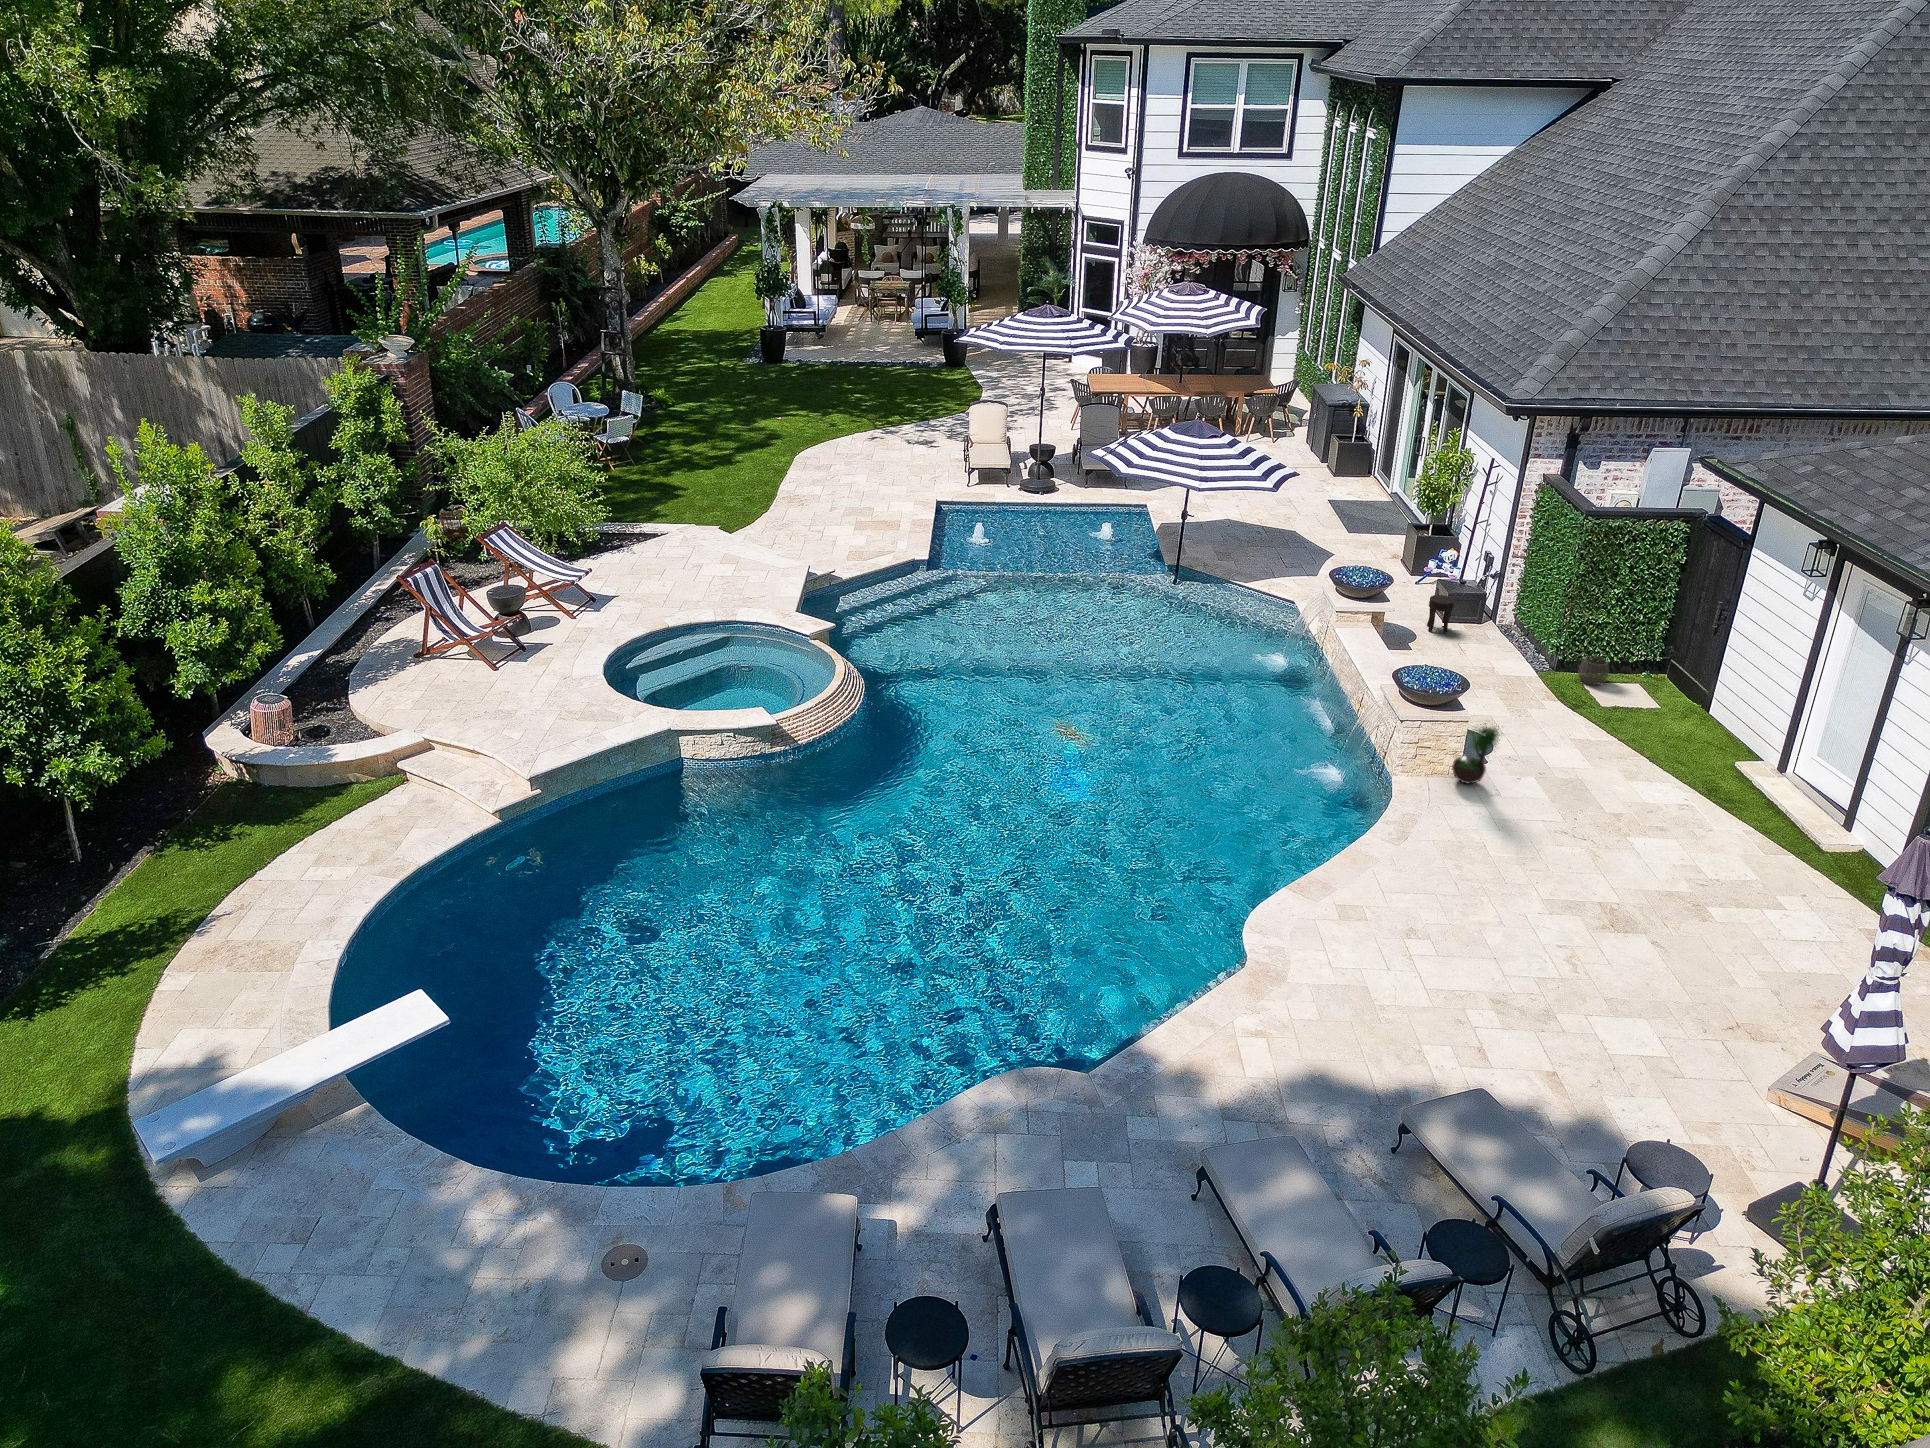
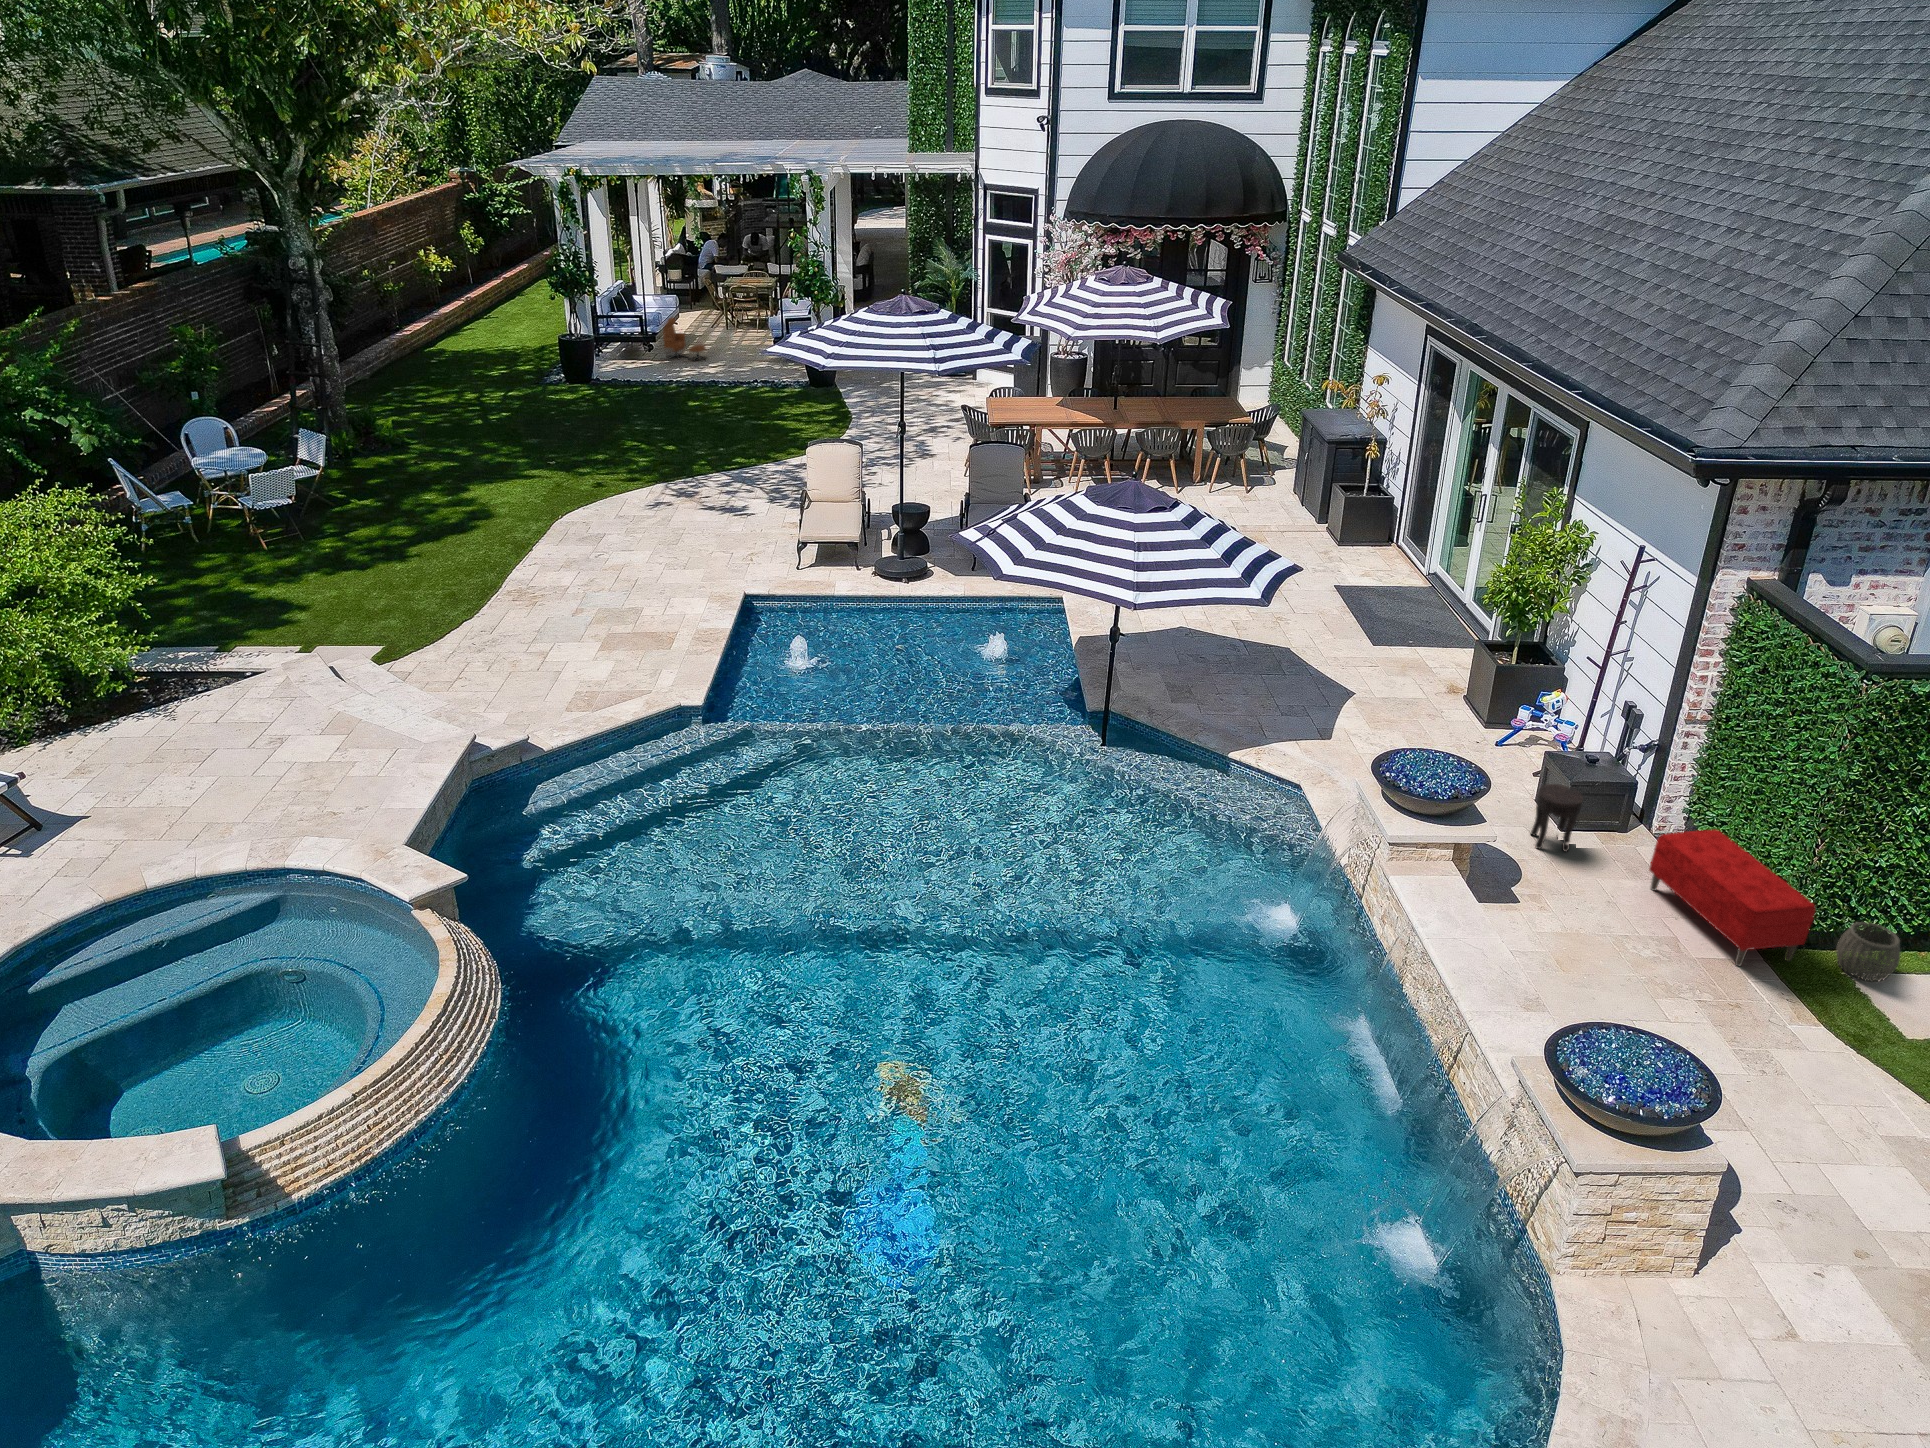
lounge chair: none [823,311,857,345] -> present [663,317,706,359]
bench: none [1487,615,1565,679] -> present [1649,830,1816,966]
potted tree: present [1452,726,1500,784] -> none [1679,1182,1807,1307]

